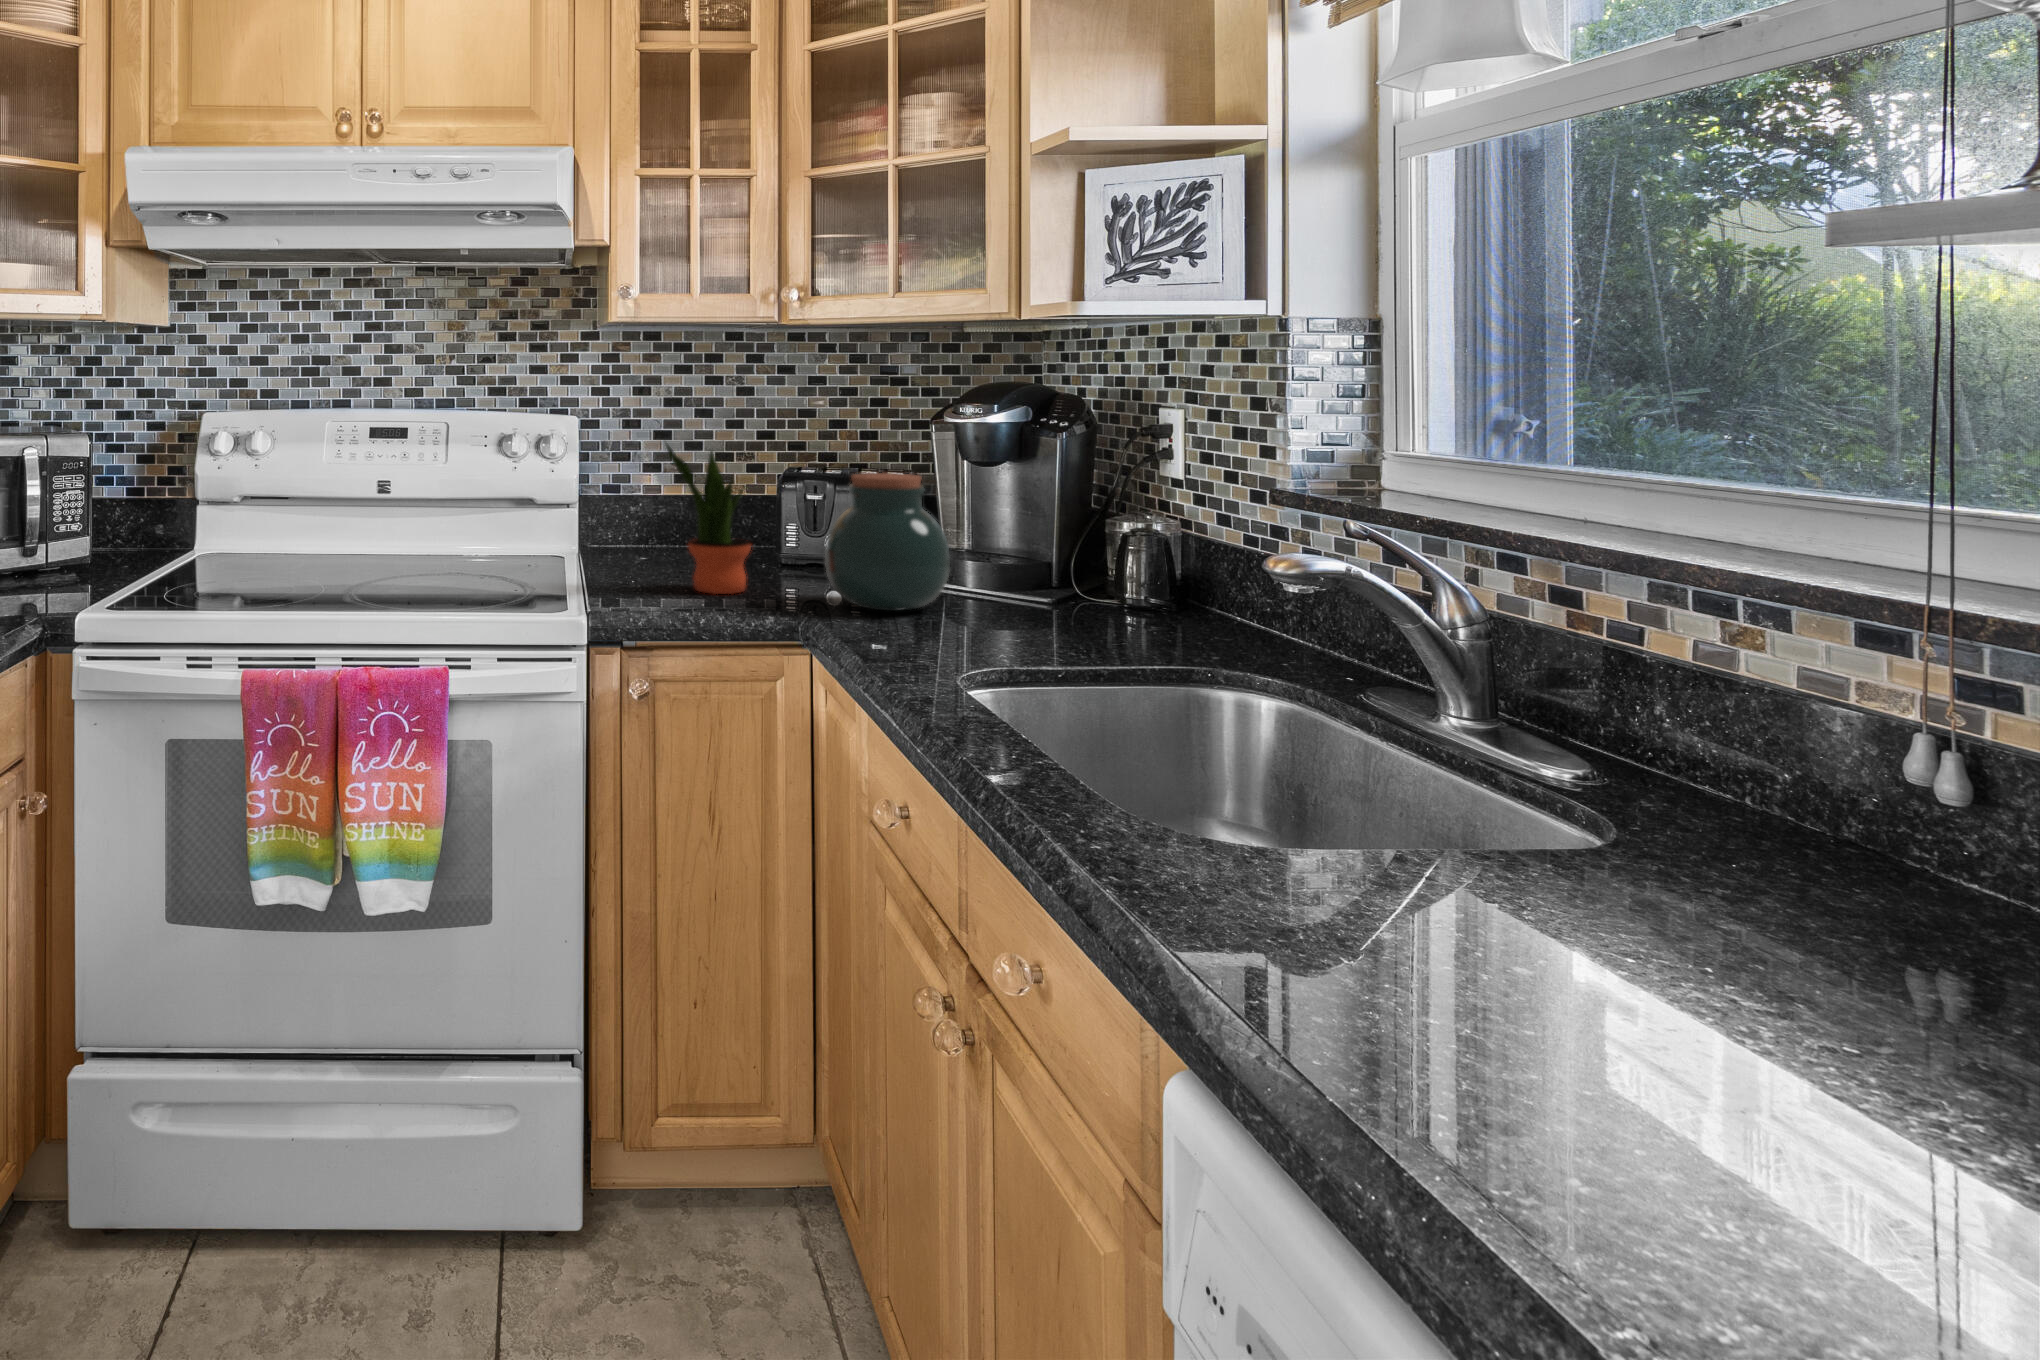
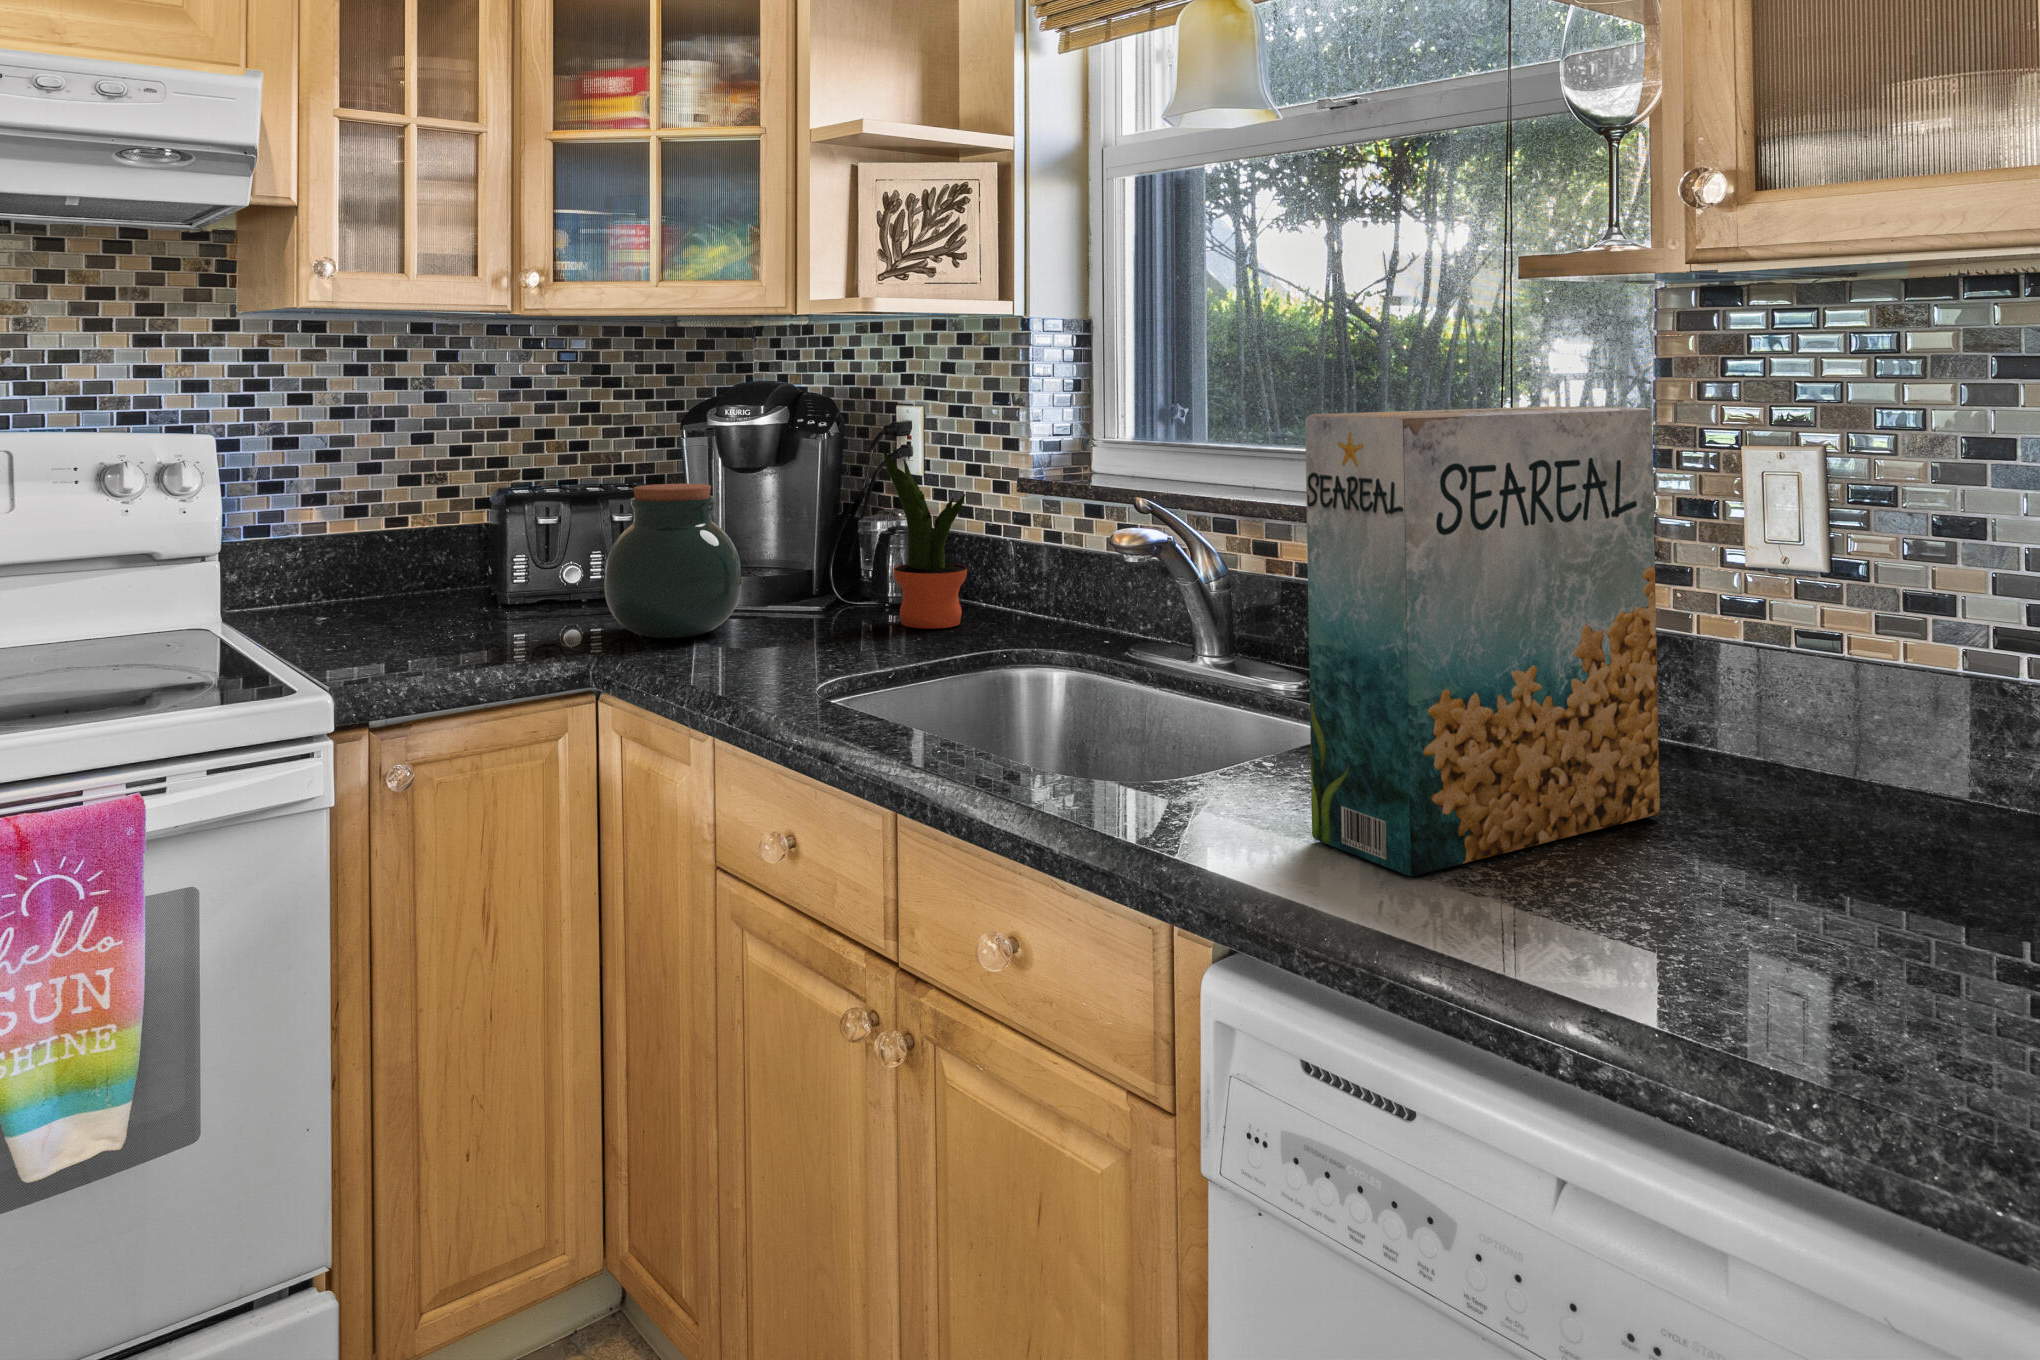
cereal box: none [1229,439,1810,1002] -> present [1305,406,1660,876]
potted plant: present [666,444,751,594] -> present [883,450,967,629]

